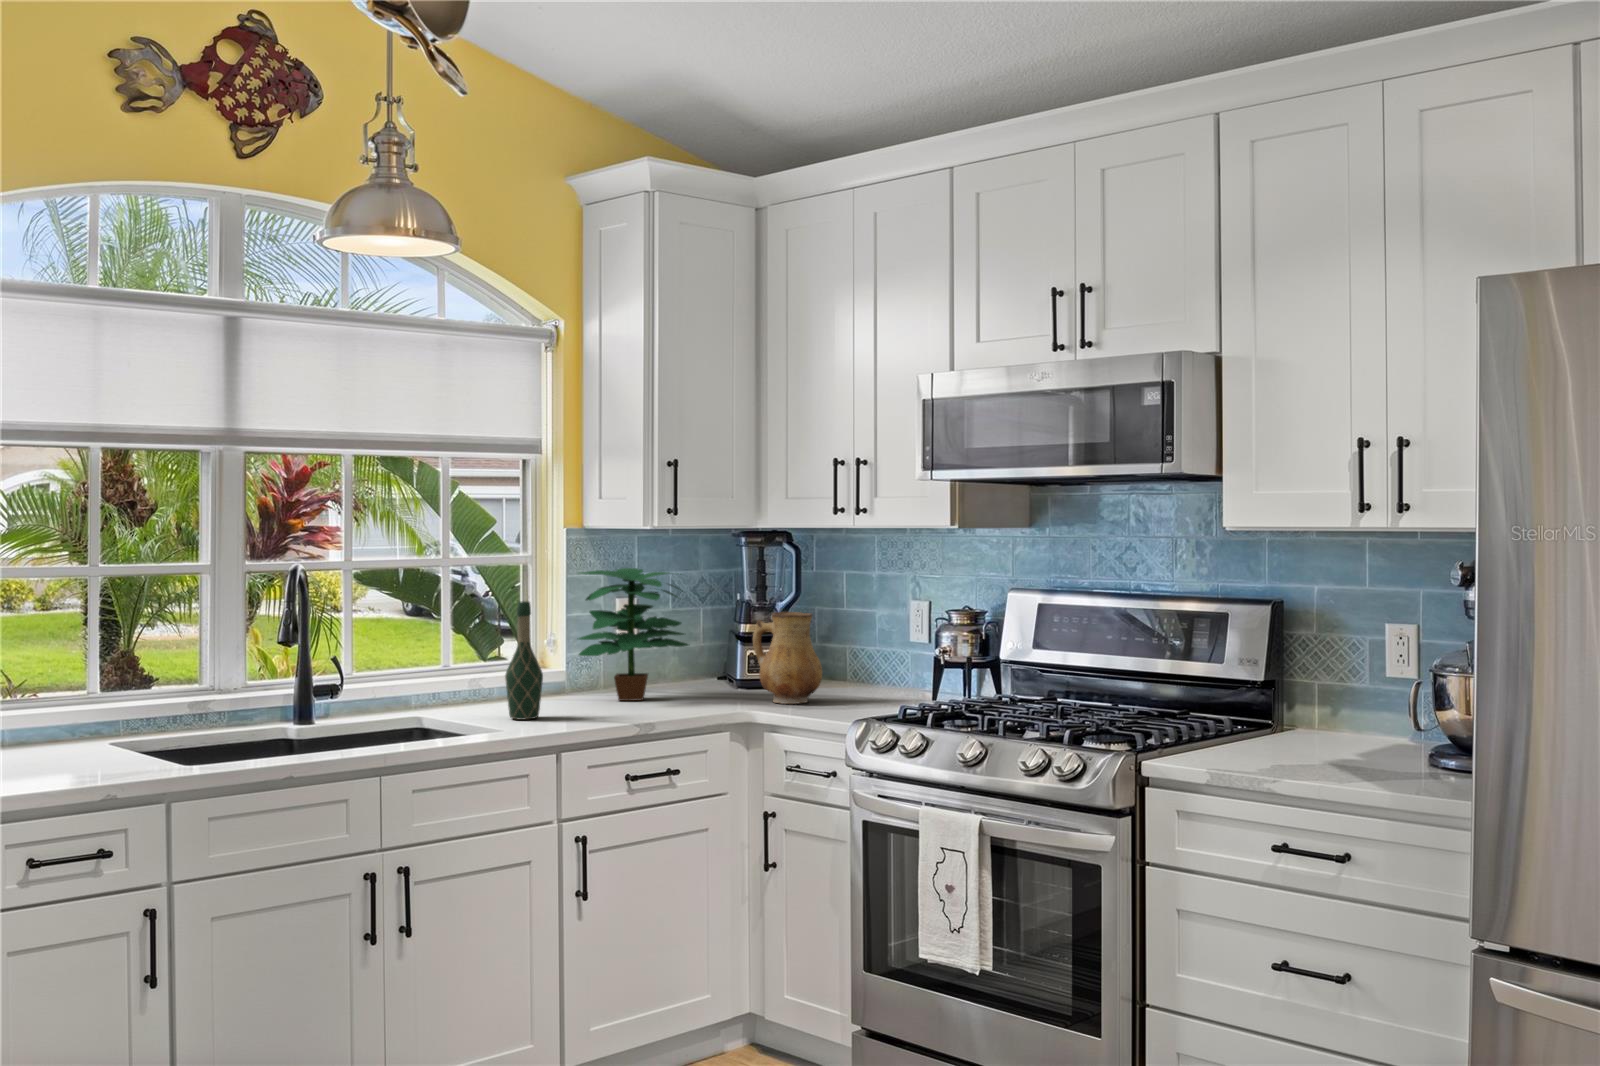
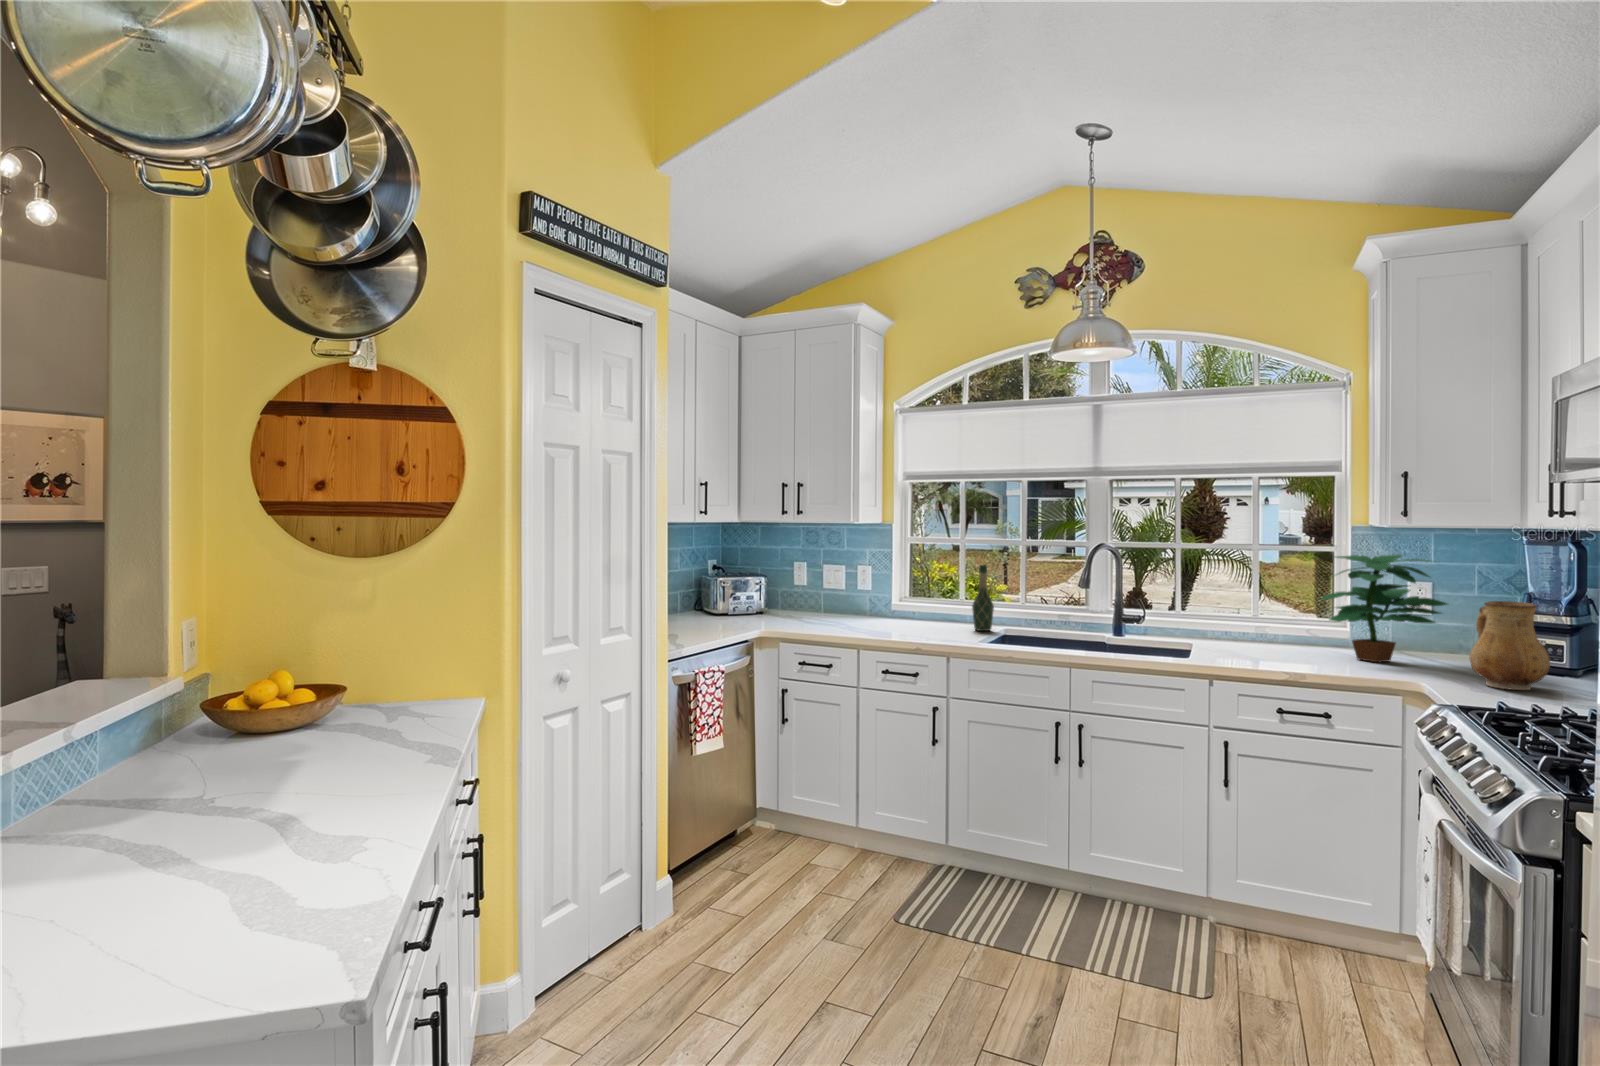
wine bottle: present [505,601,543,720] -> present [972,565,994,631]

